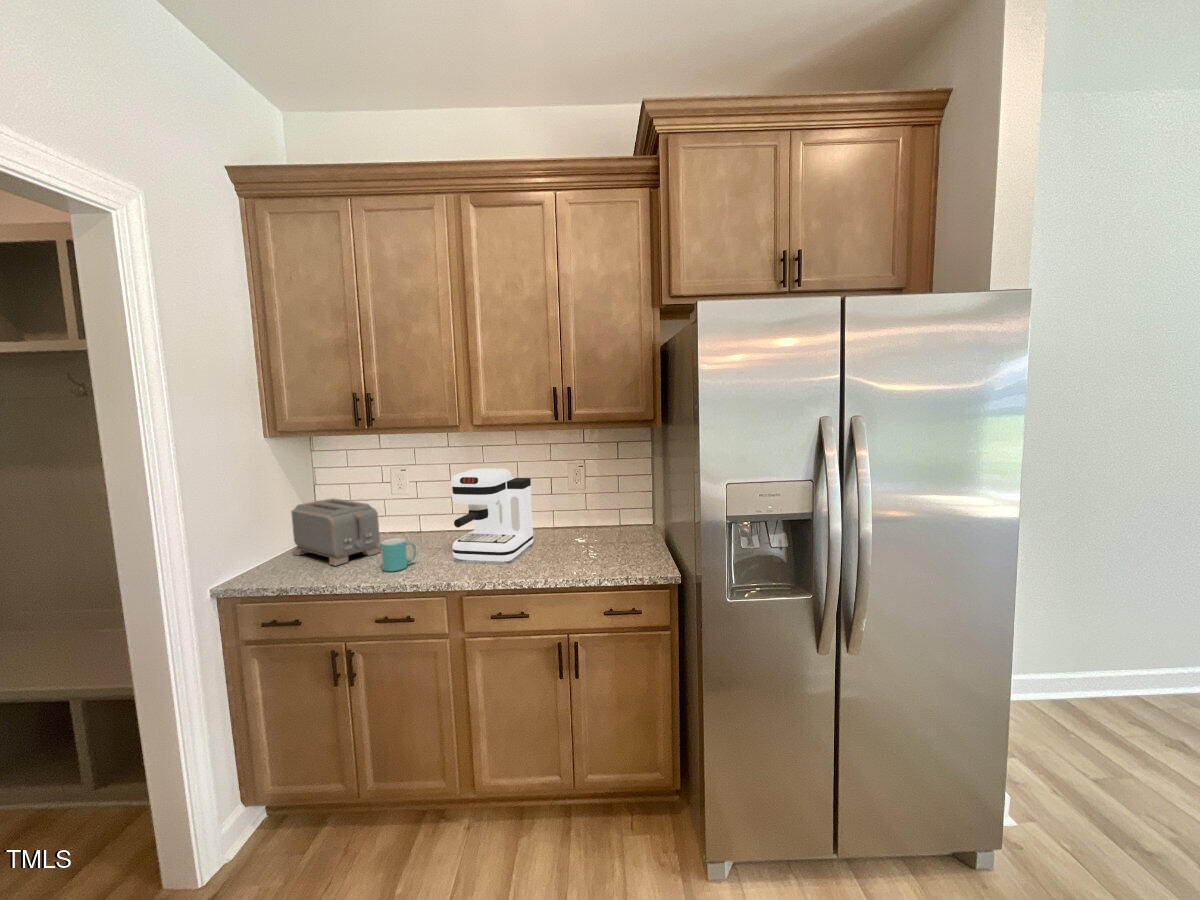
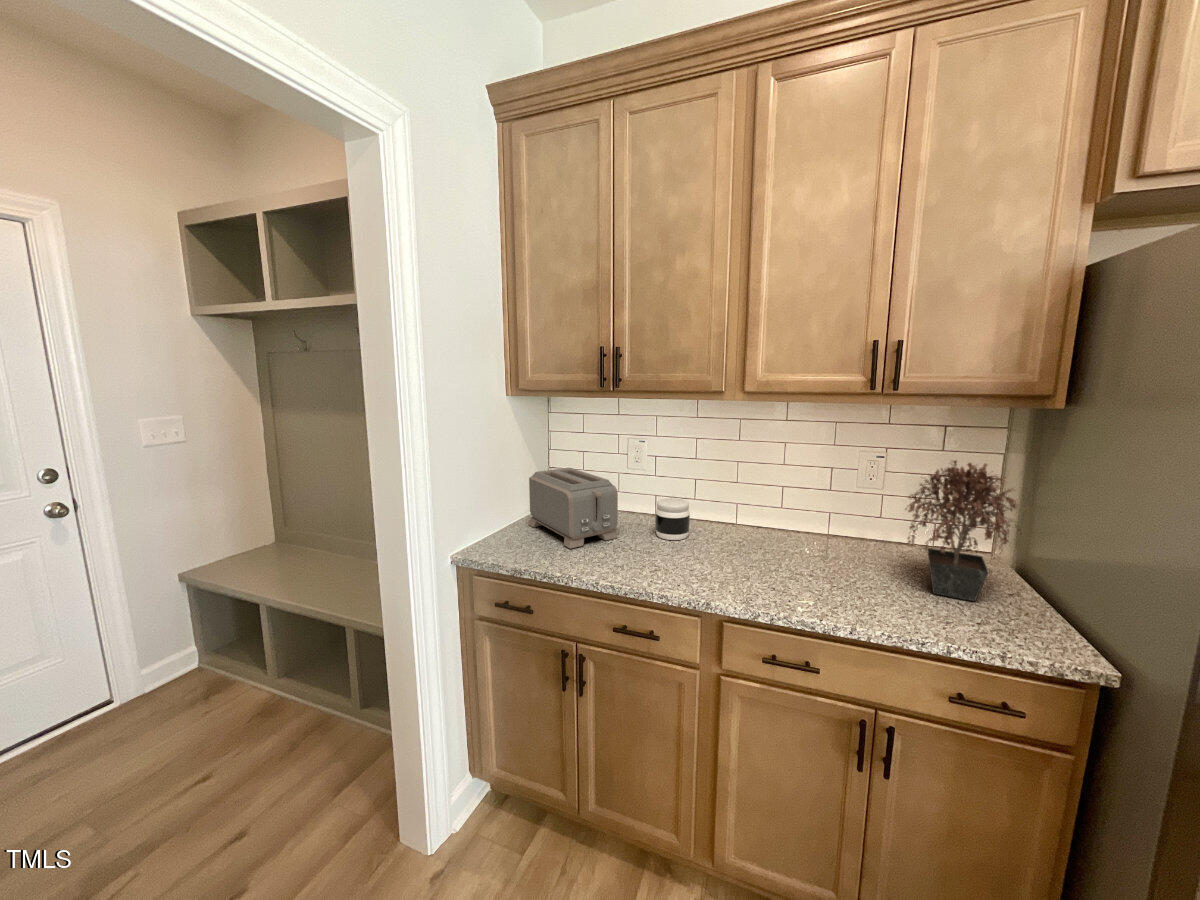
potted plant: none [581,463,647,553] -> present [905,460,1021,601]
coffee maker: present [451,469,533,562] -> none [707,450,819,583]
jar: none [414,514,443,548] -> present [655,498,690,540]
mug: present [381,538,416,572] -> none [623,528,662,570]

